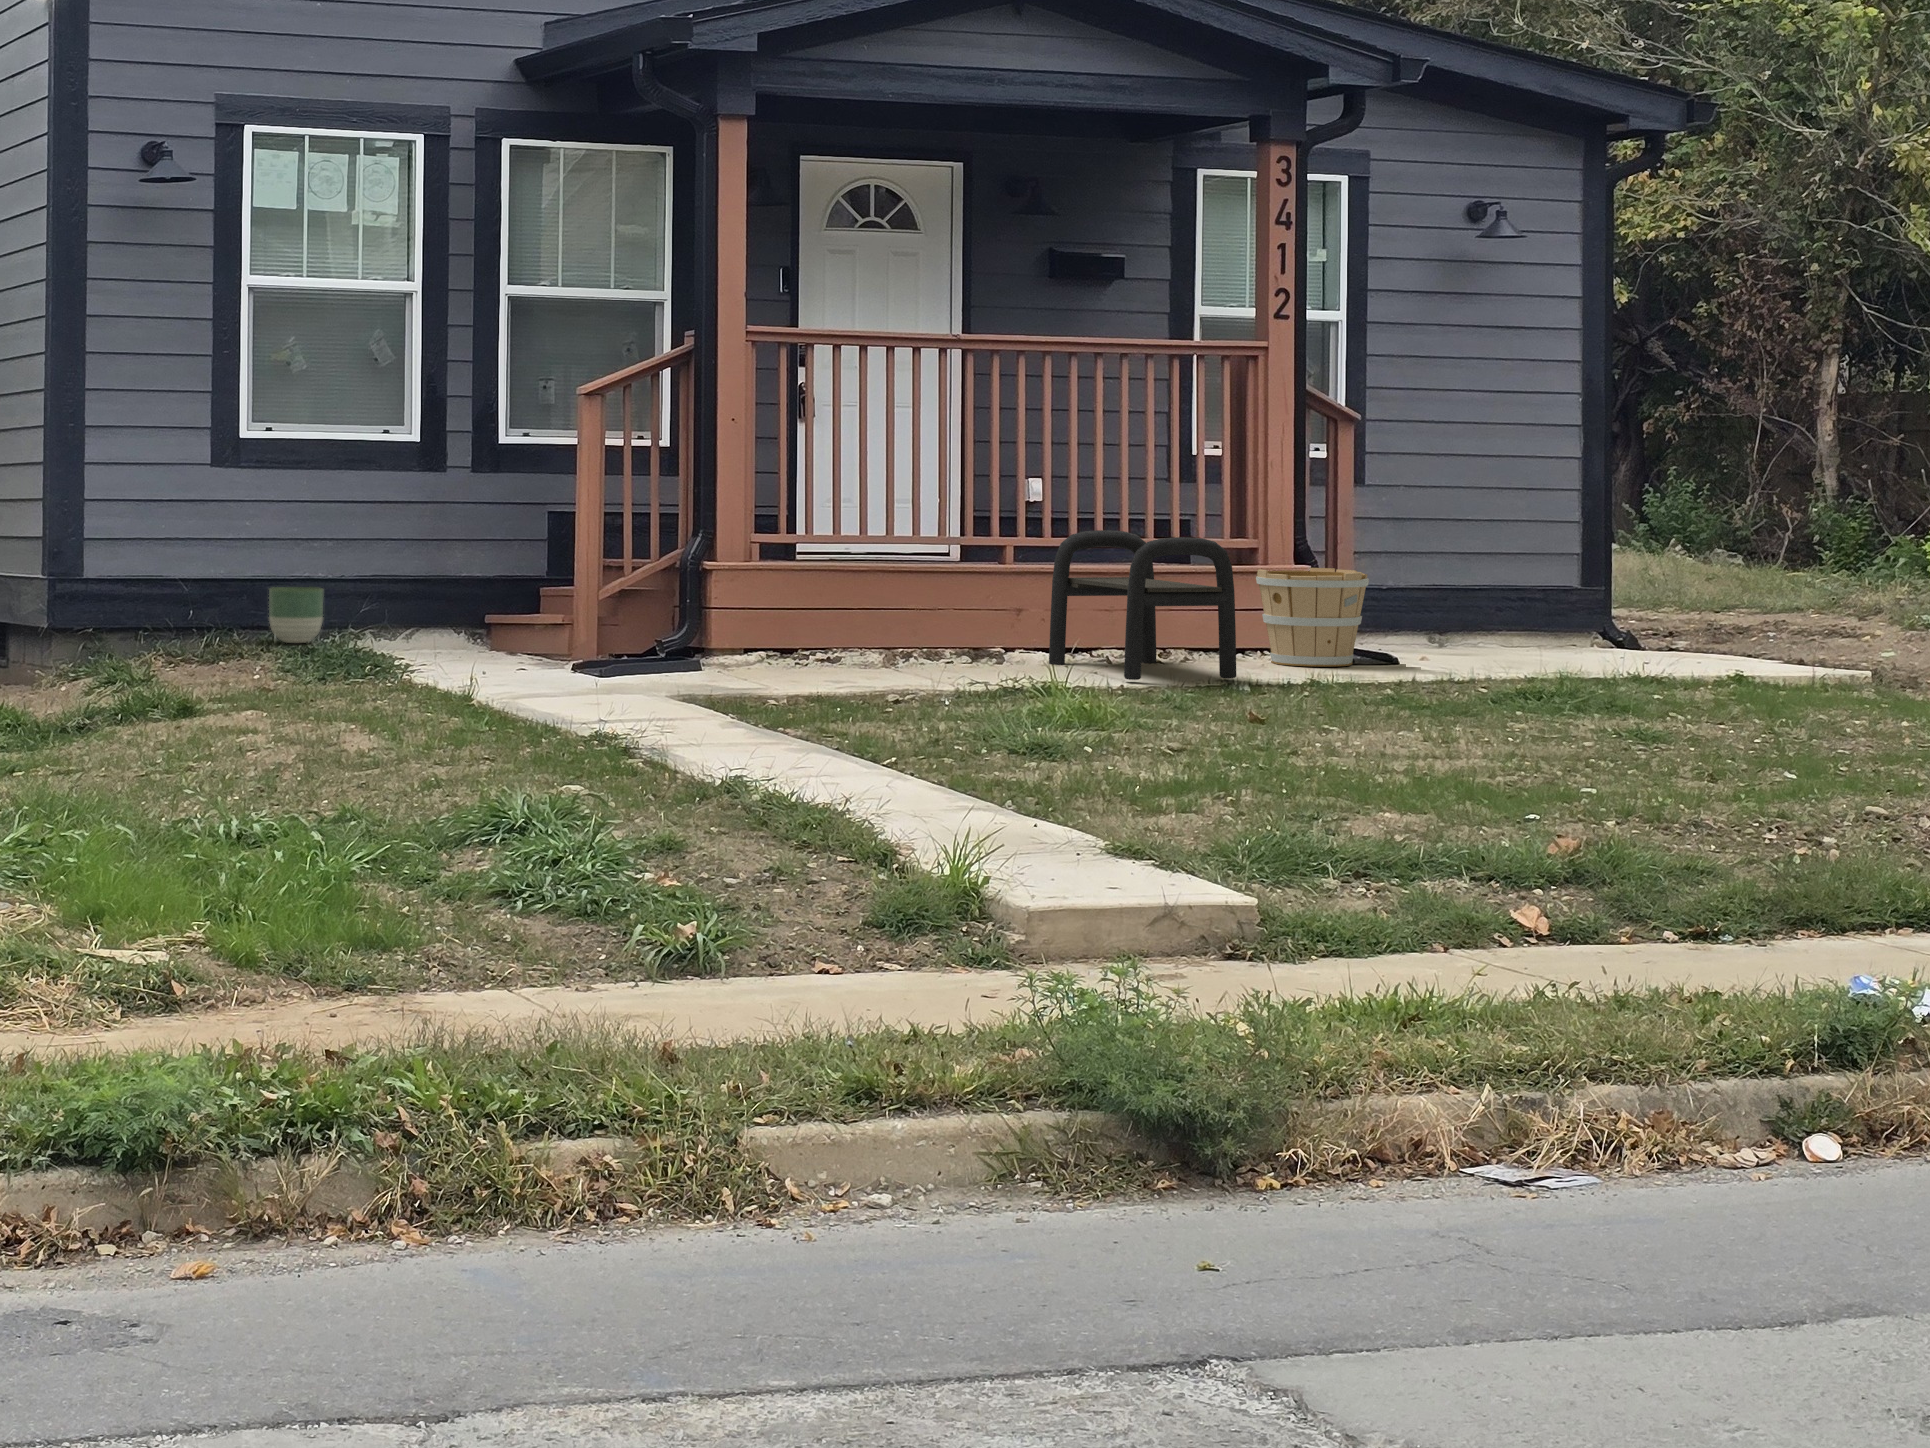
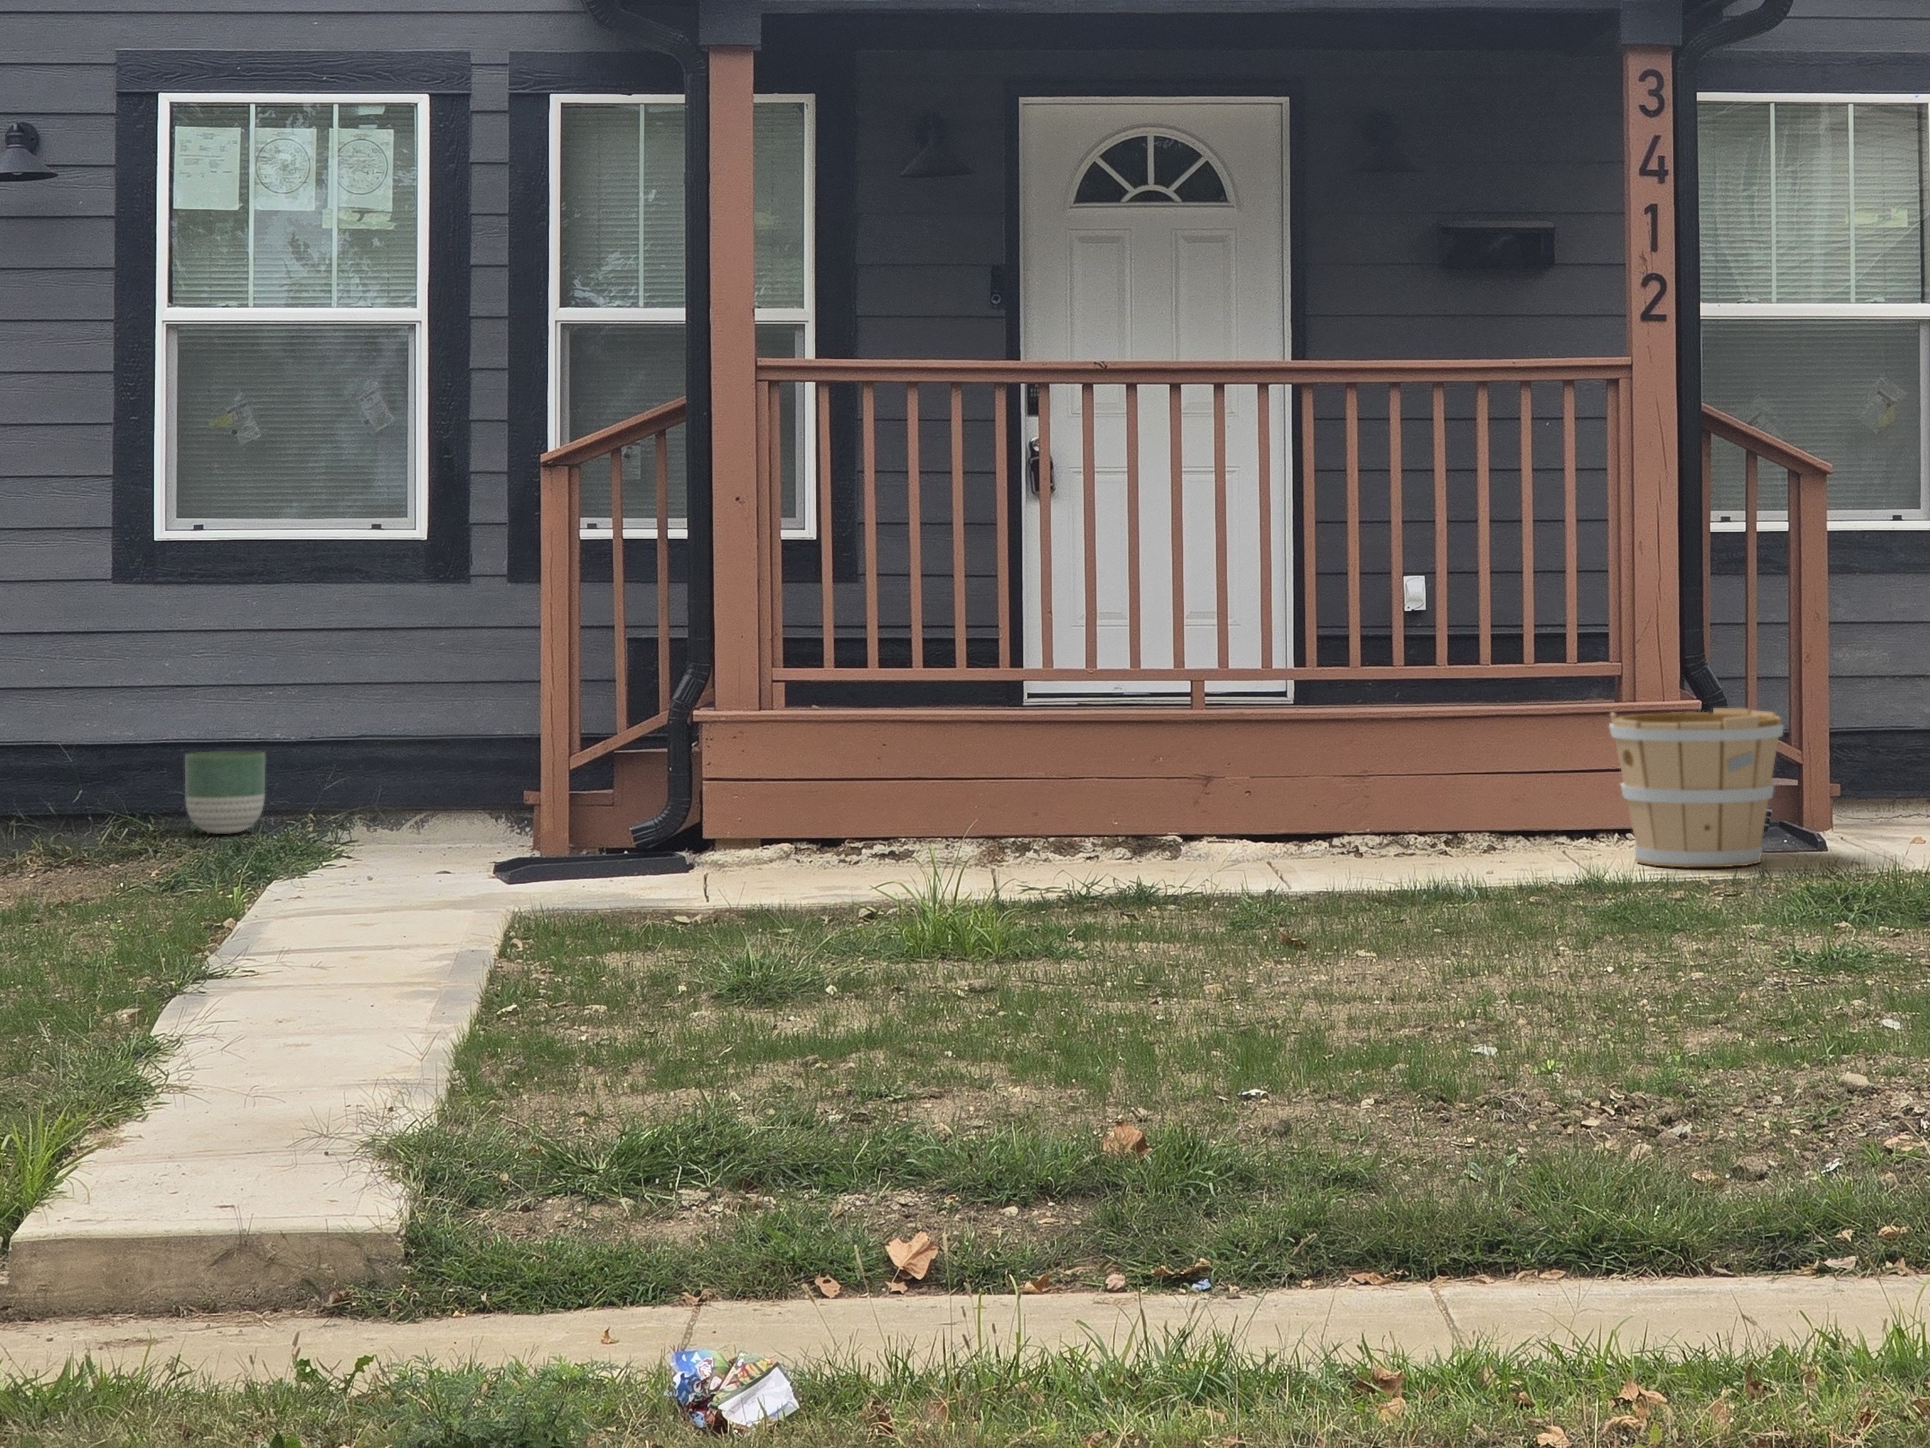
bench: present [1049,530,1236,680] -> none [1267,654,1498,895]

